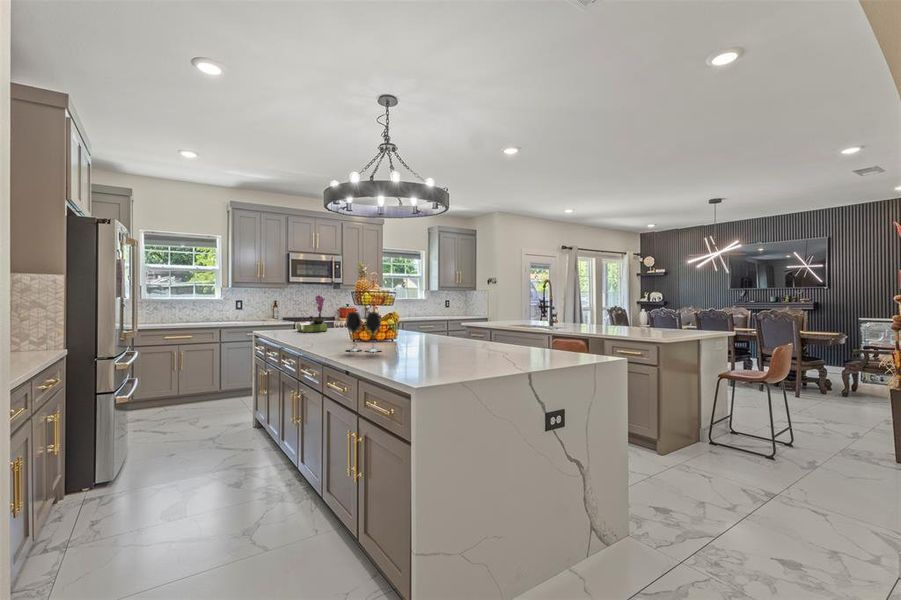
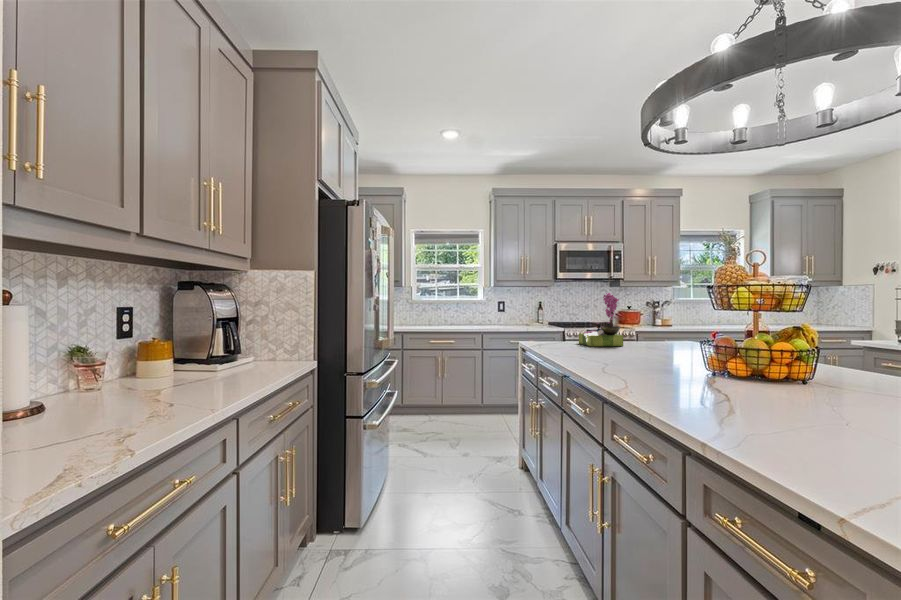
wine glass: present [346,312,381,352] -> none [740,325,857,430]

